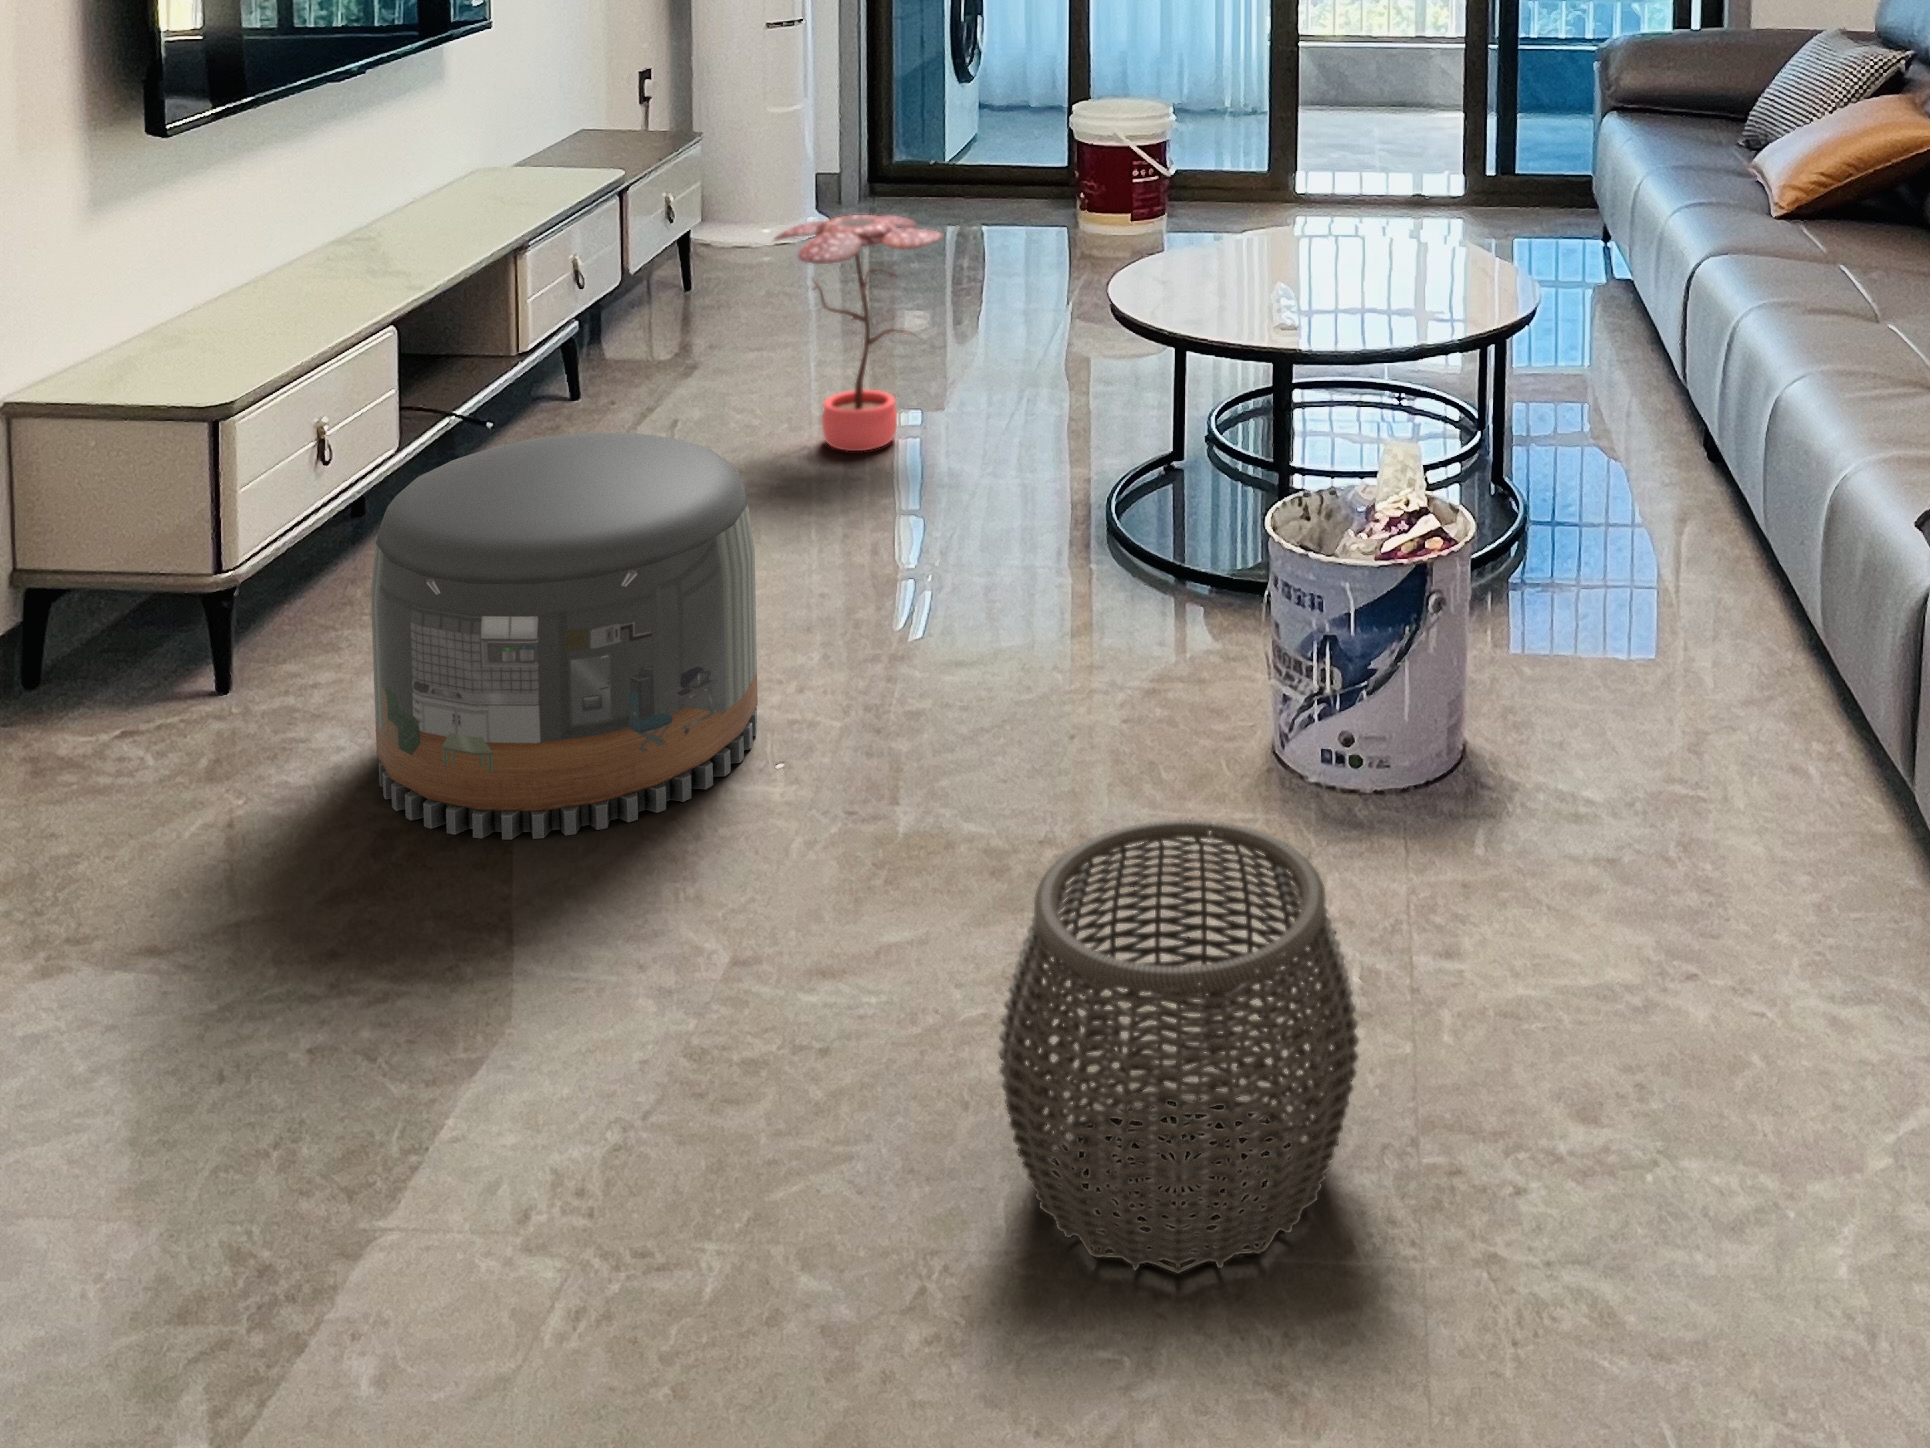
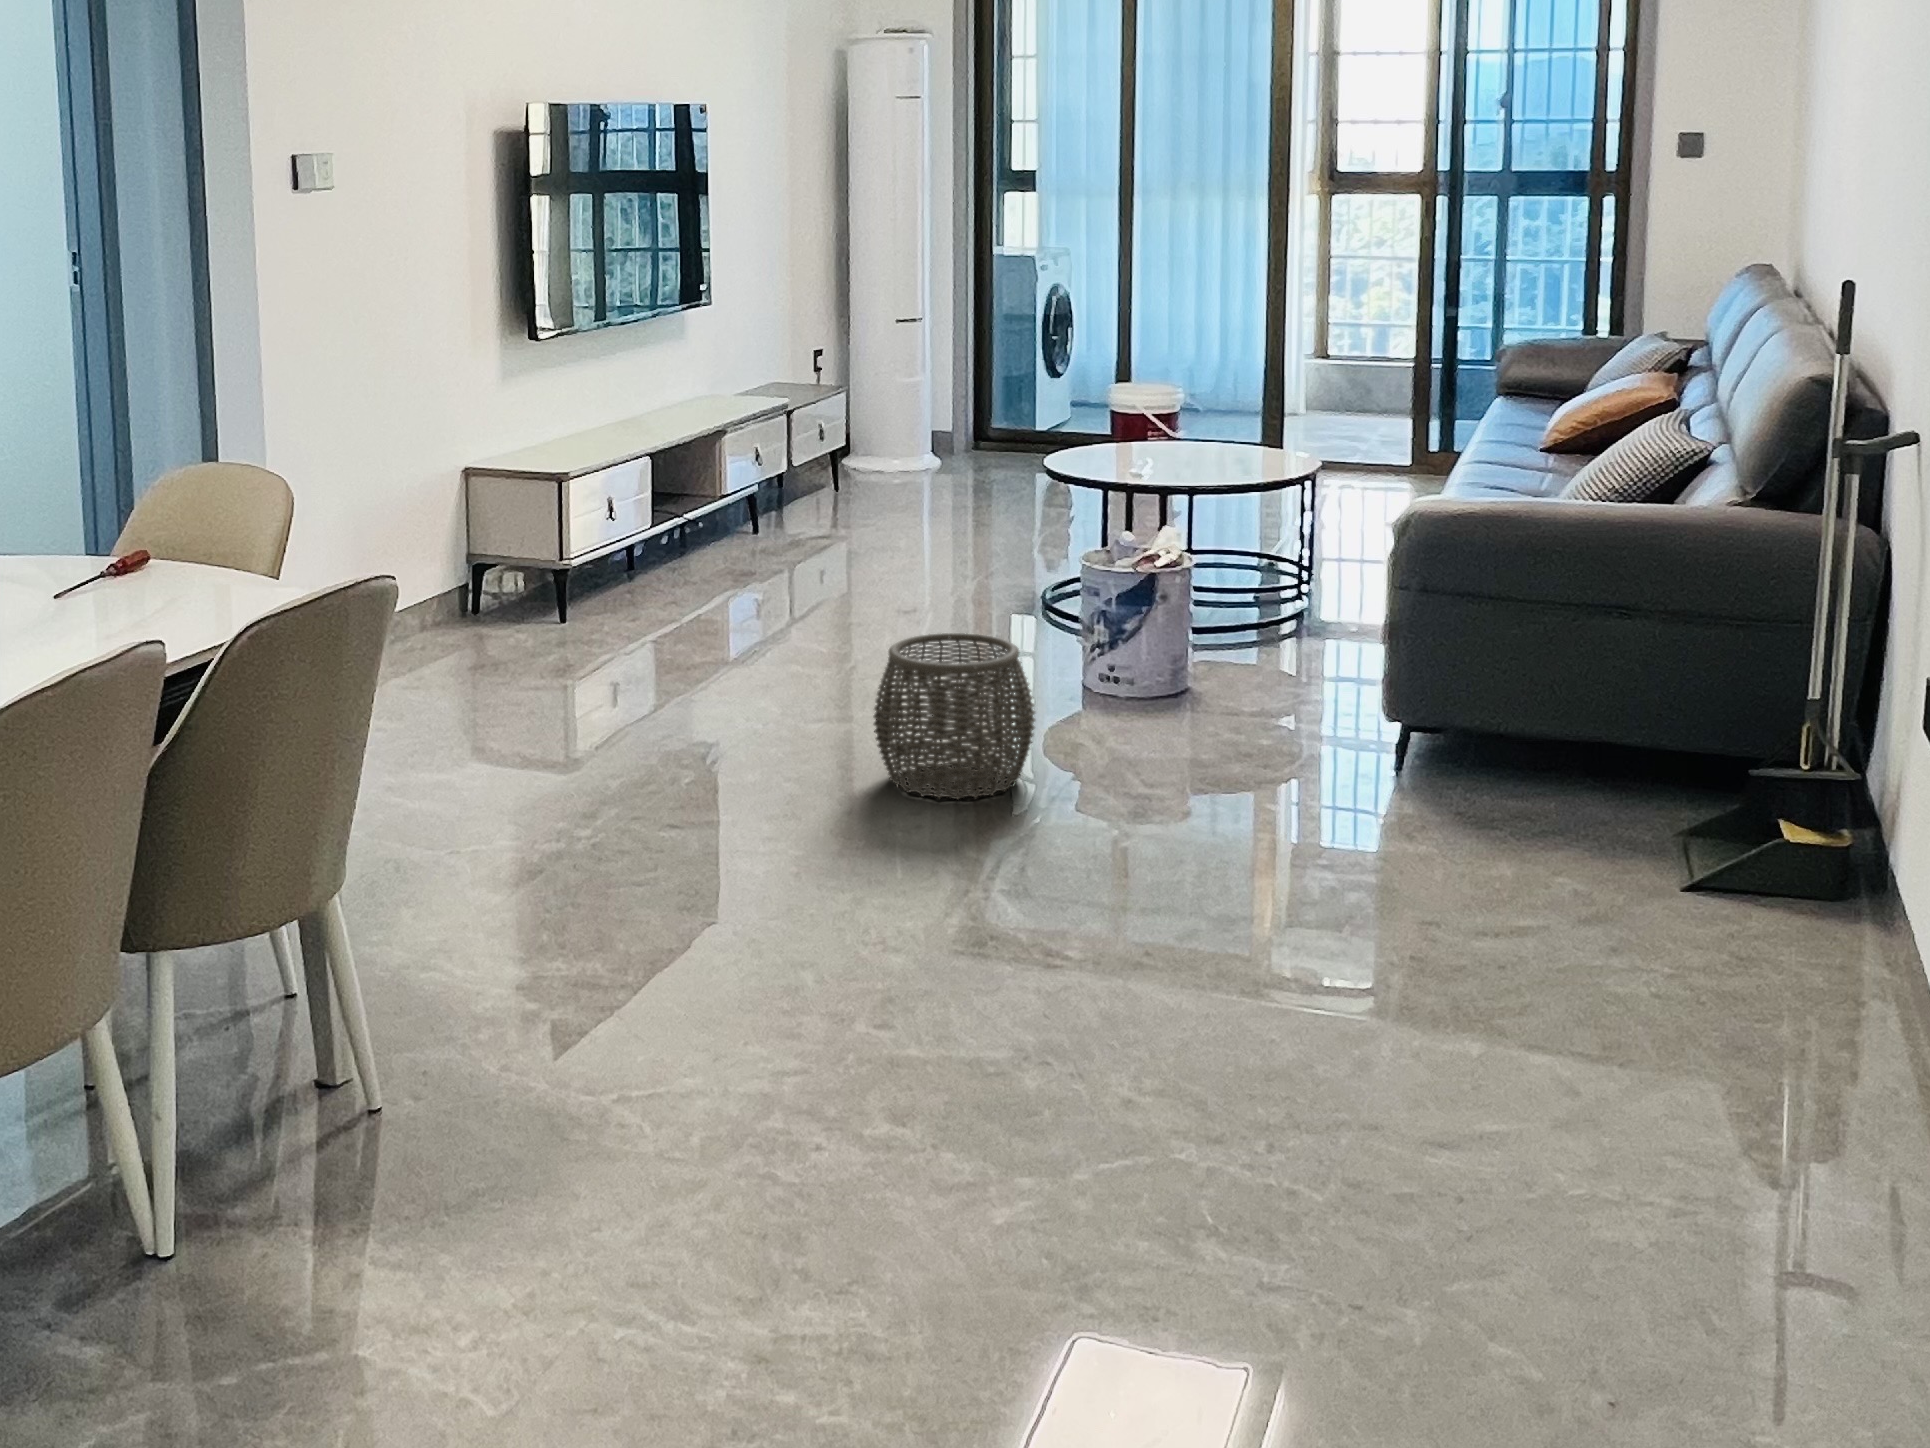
potted plant: present [774,215,943,451] -> none [869,422,969,565]
pouf: present [371,432,758,839] -> none [632,500,820,678]

